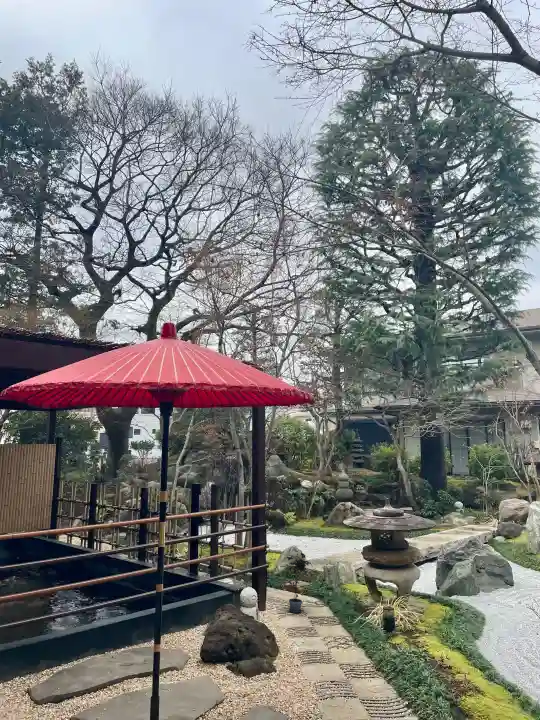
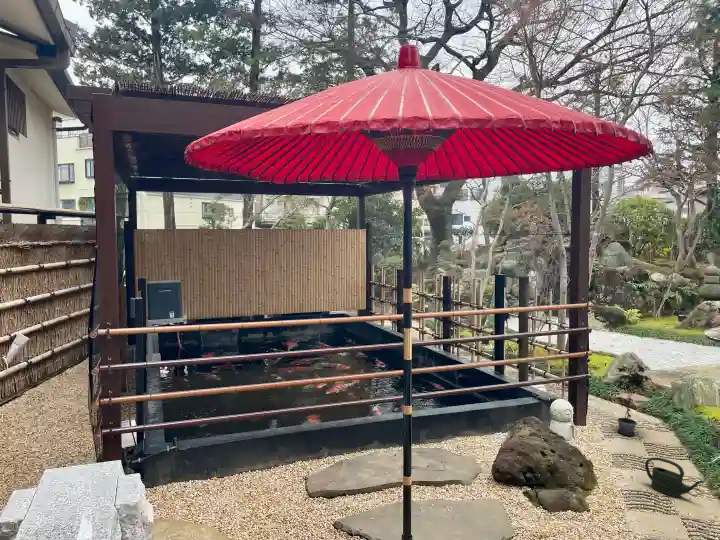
watering can: none [311,623,351,653] -> present [645,458,704,497]

